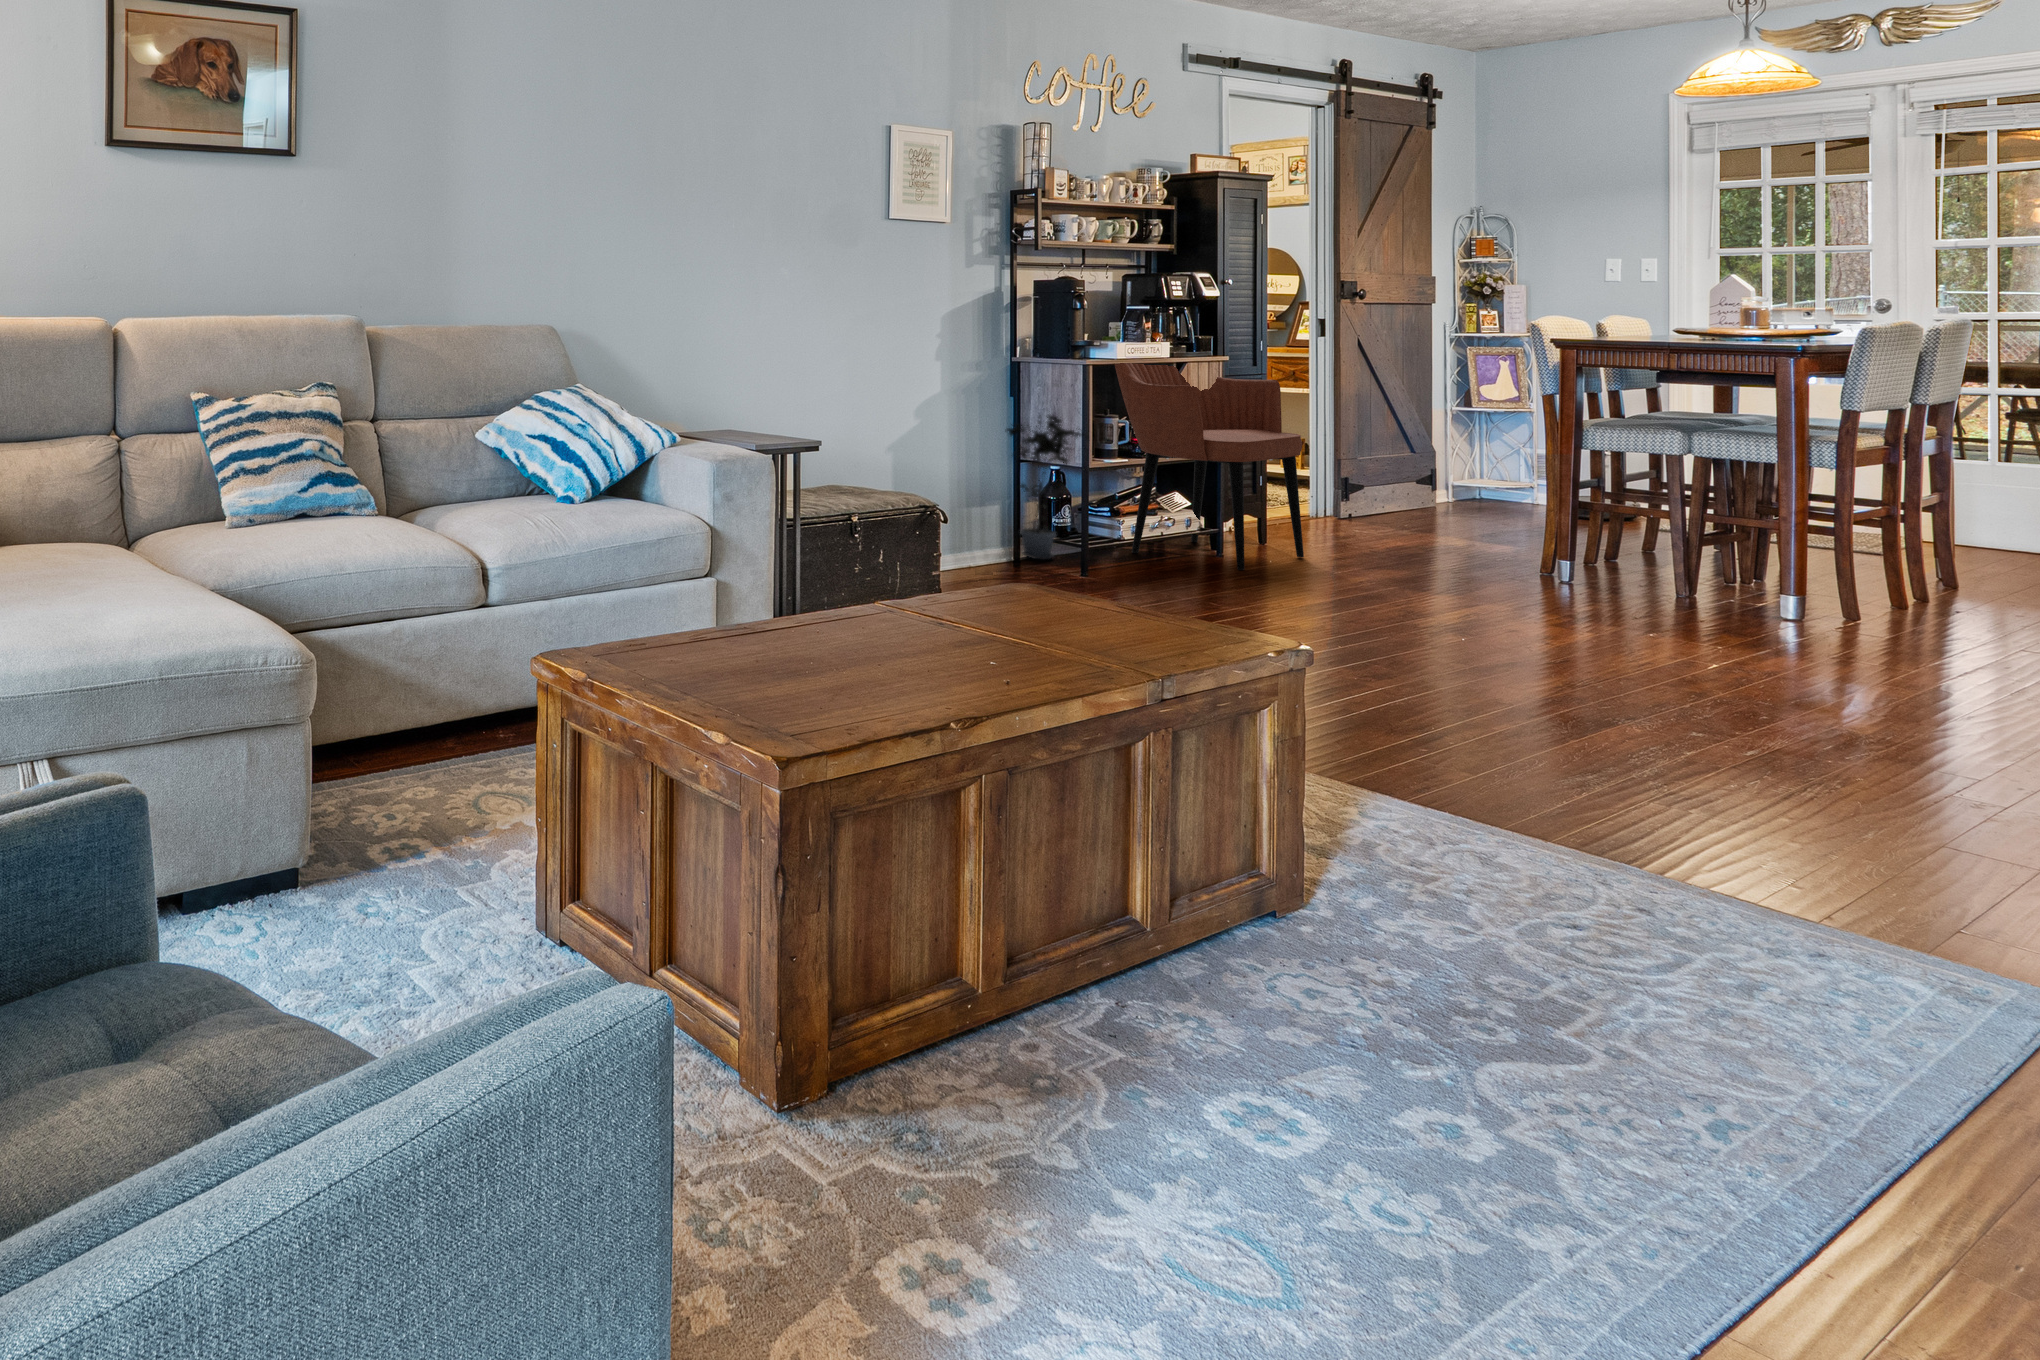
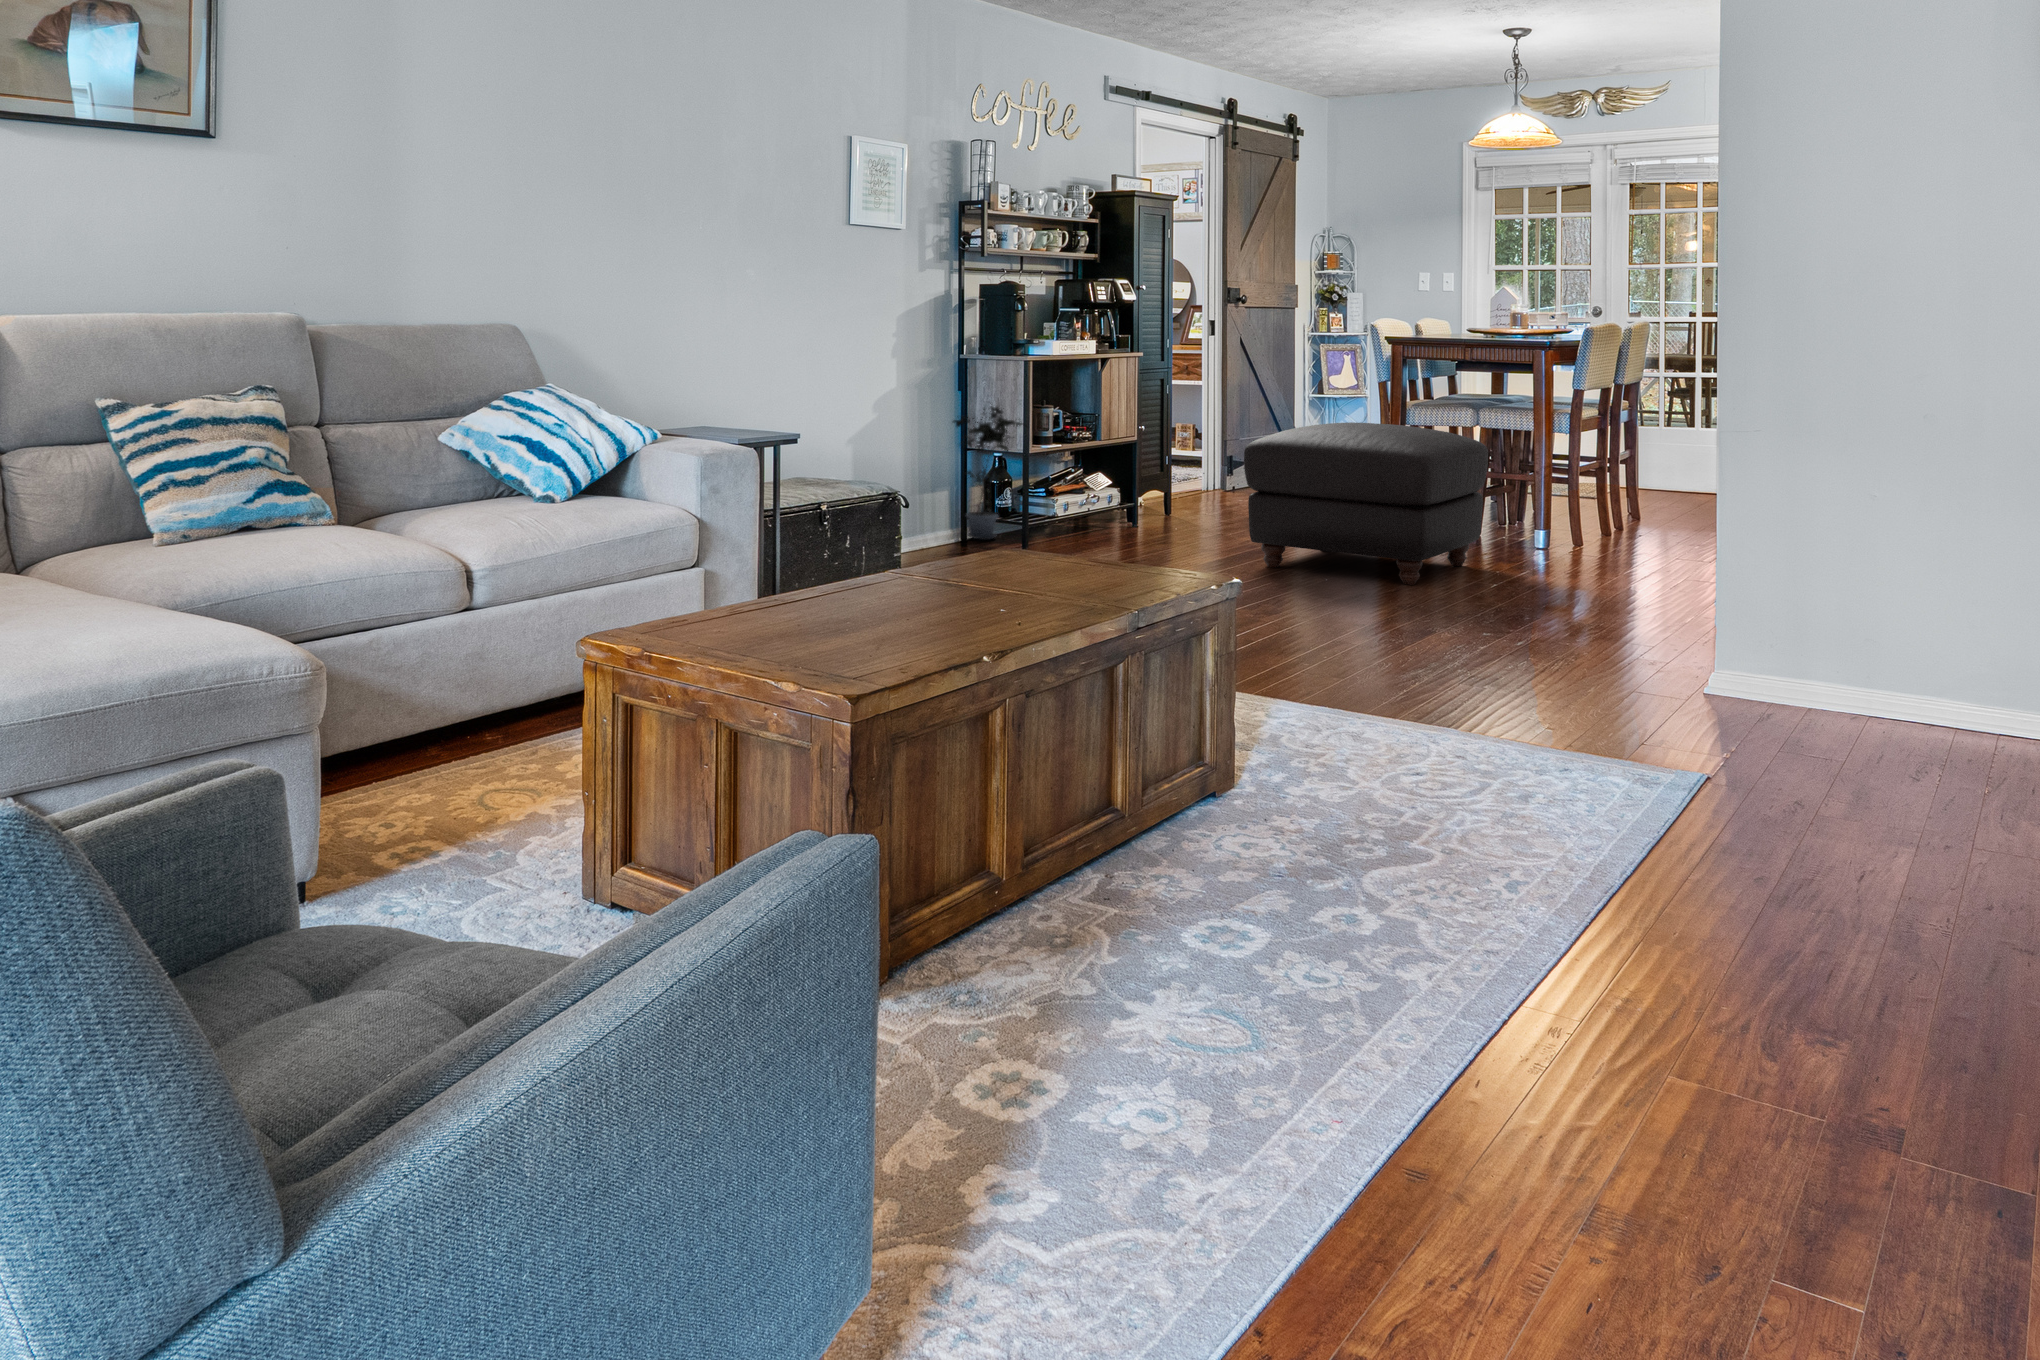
armchair: present [1115,363,1304,570] -> none [1047,342,1203,539]
ottoman: none [1351,445,1702,652] -> present [1244,422,1488,585]

